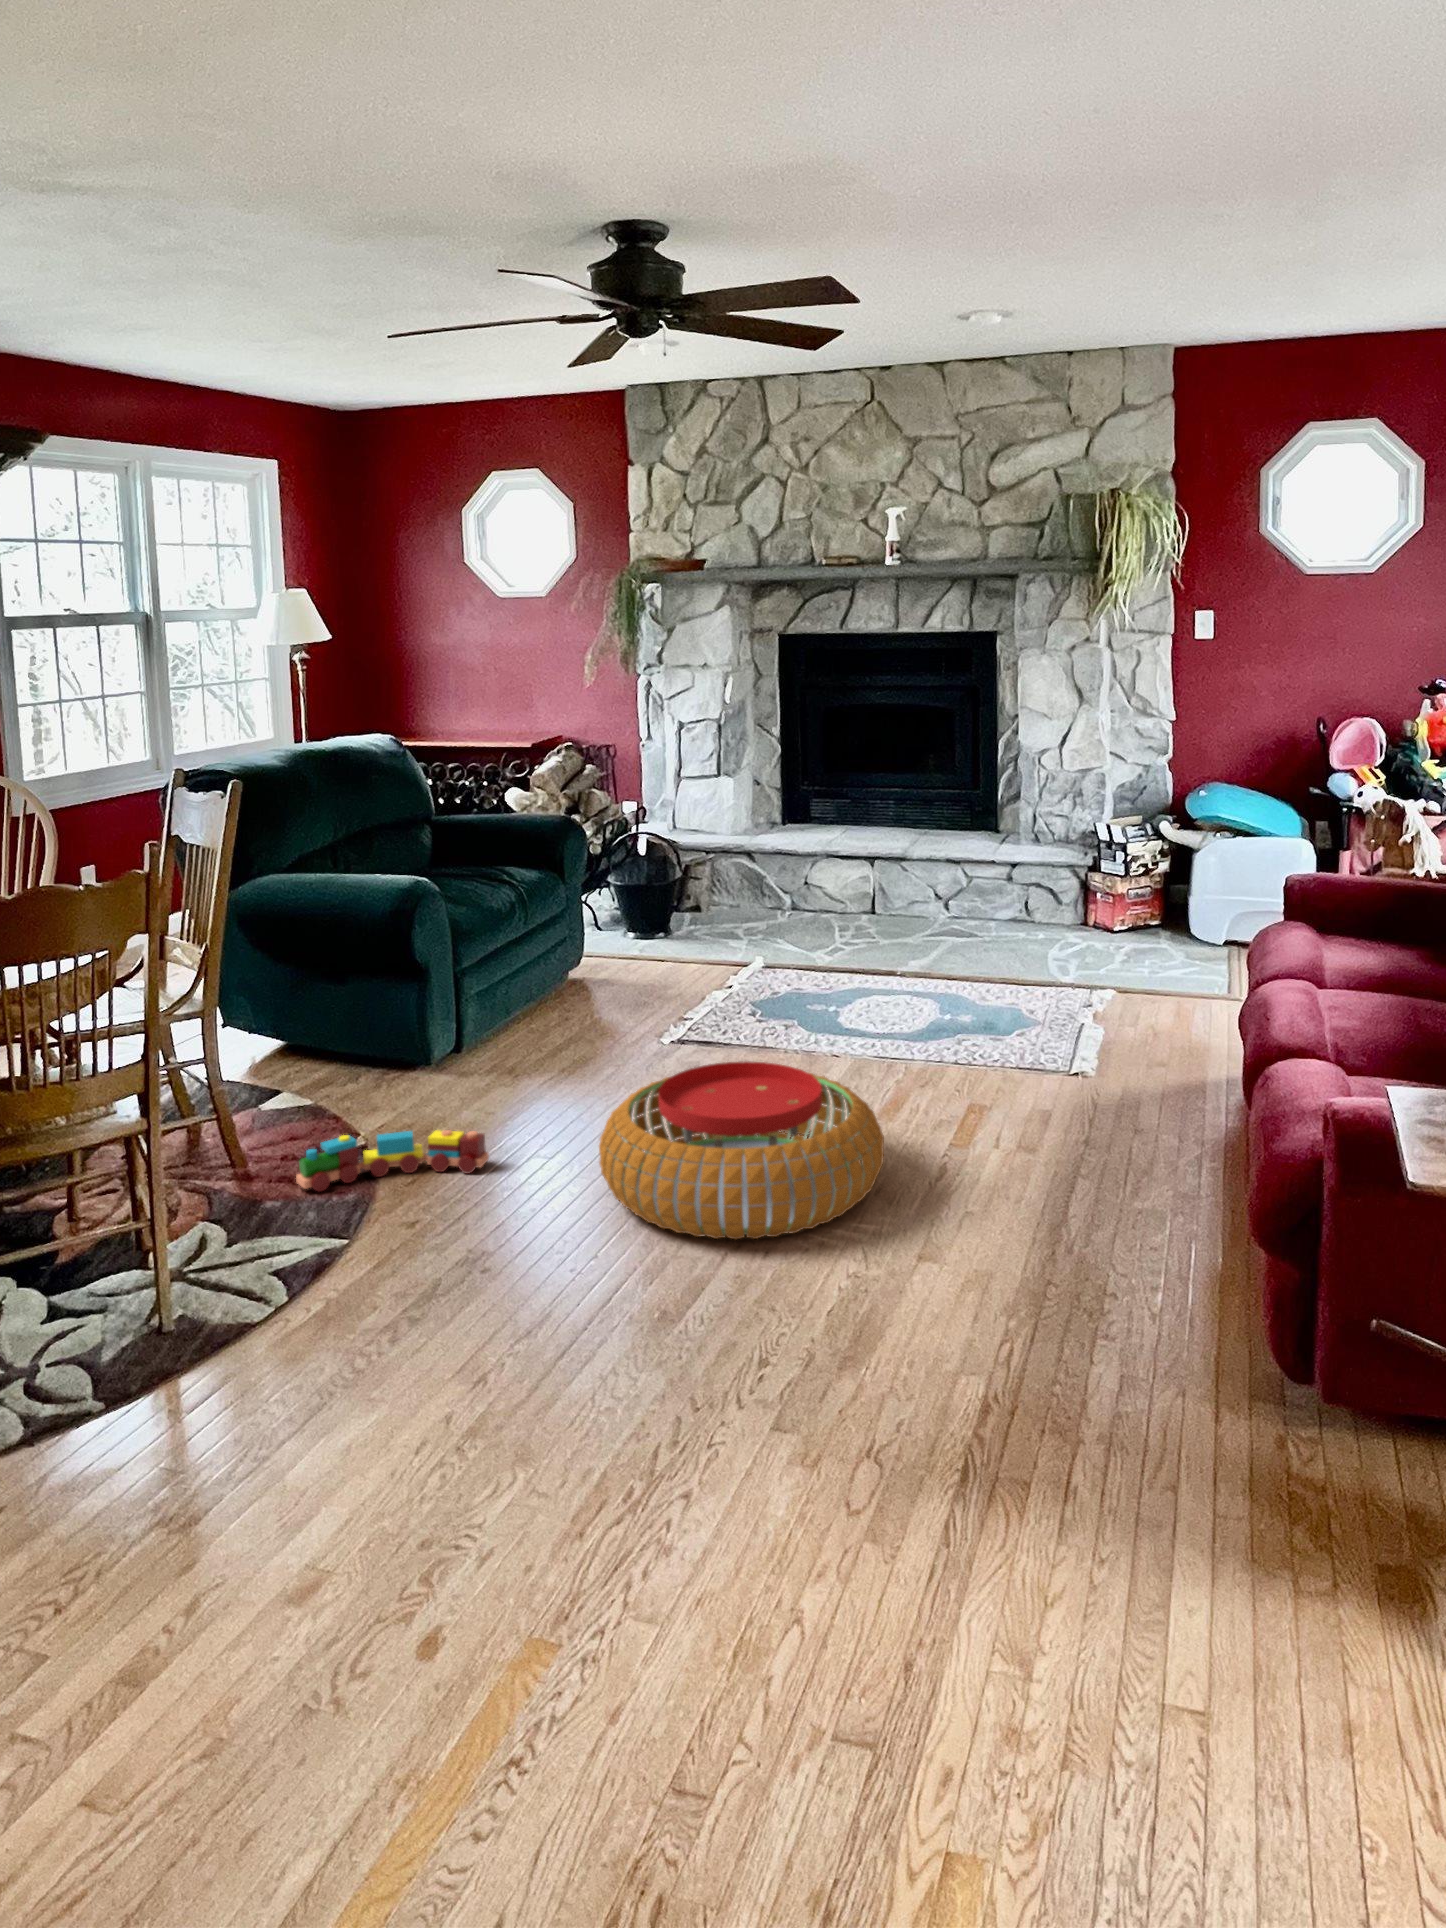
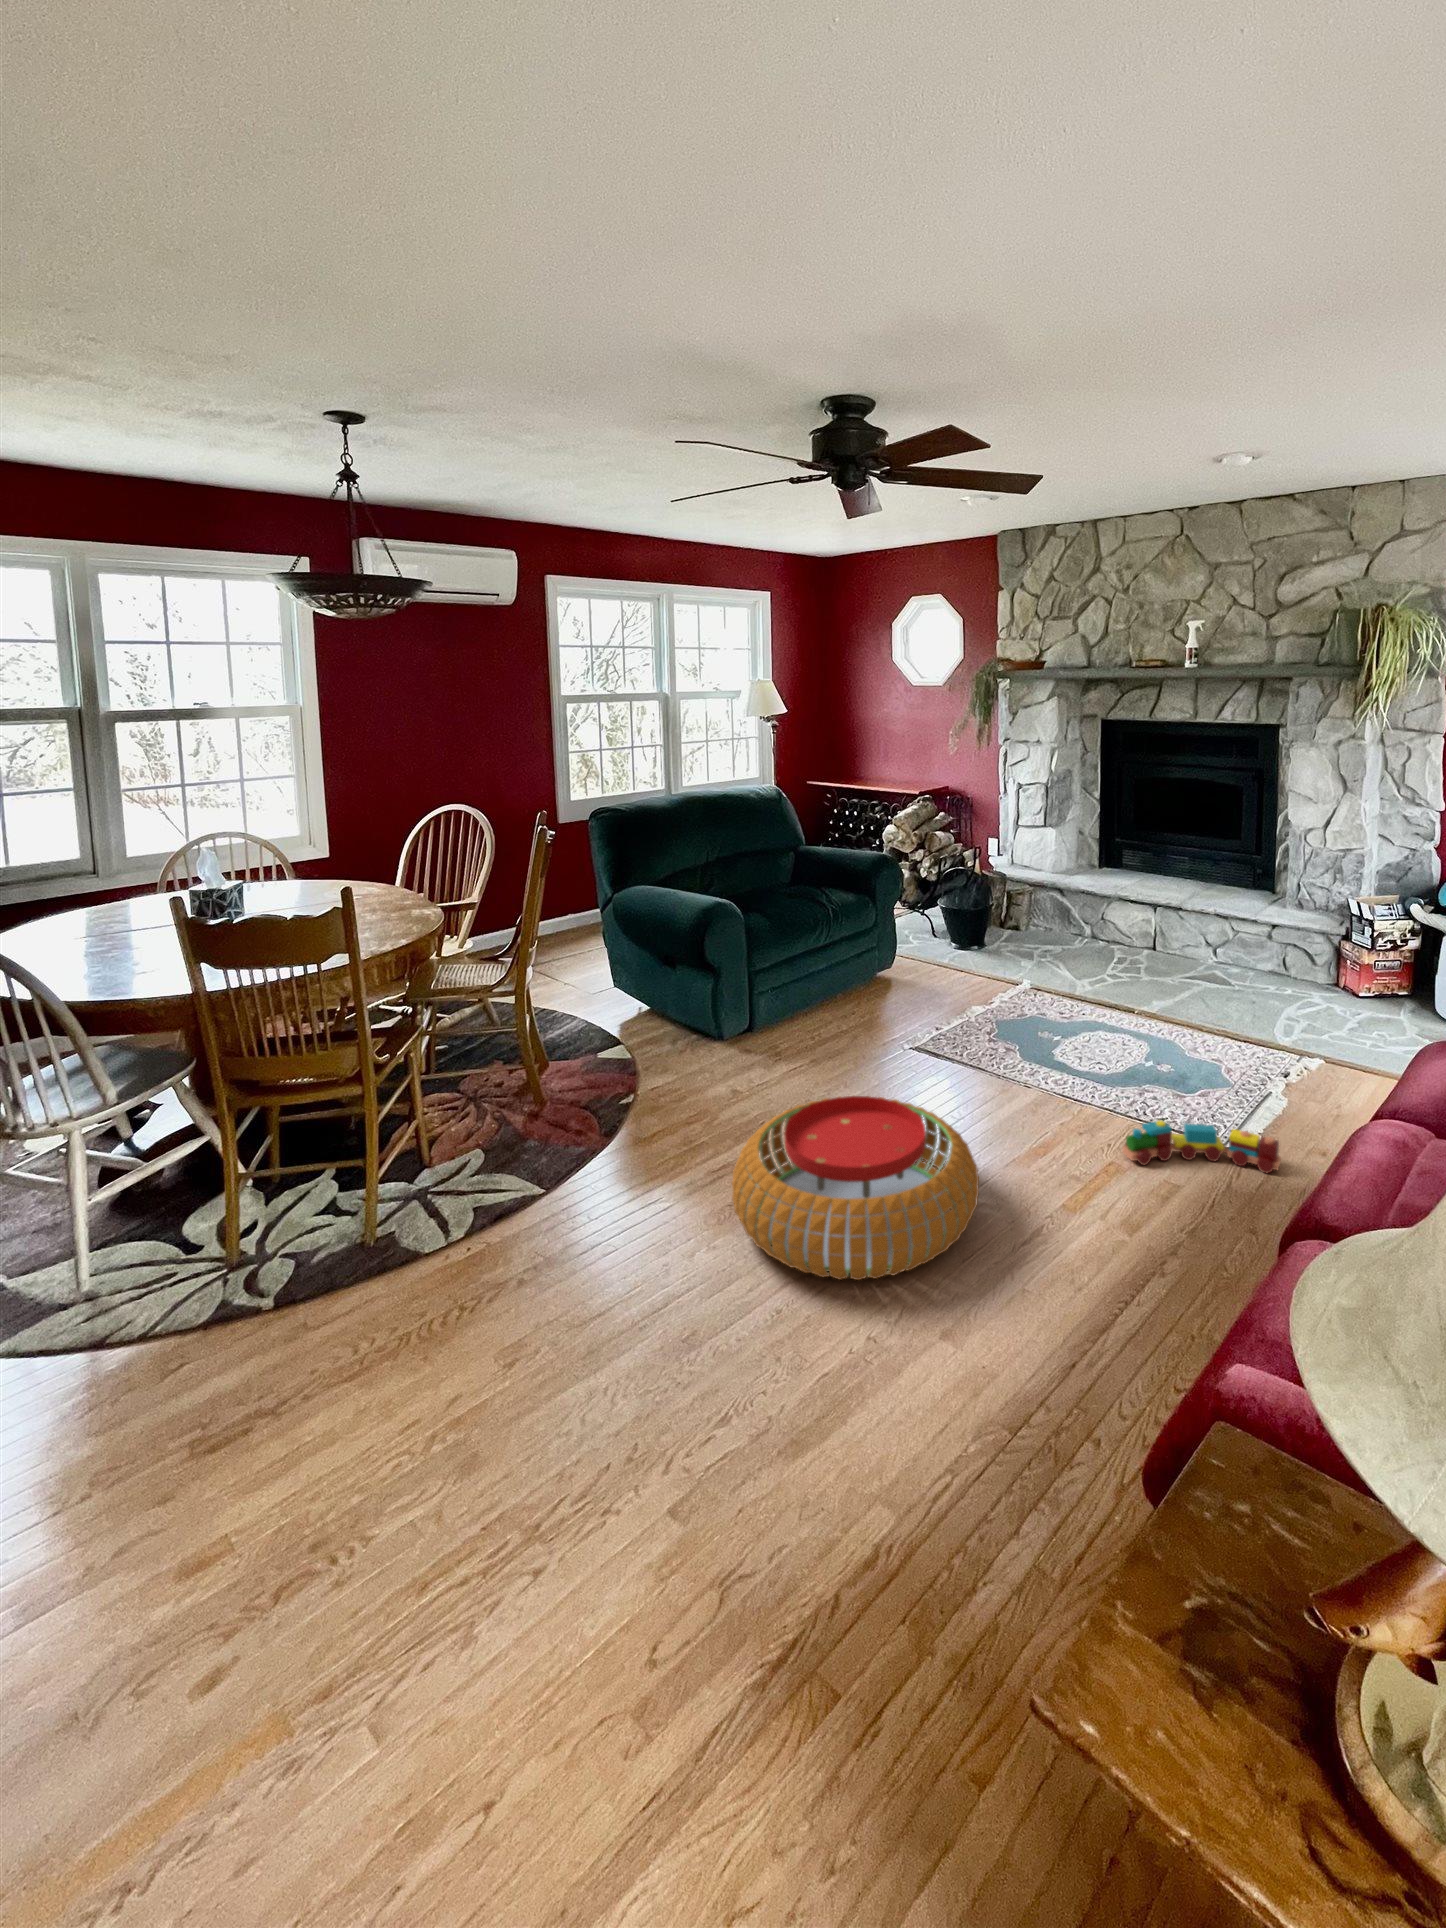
toy train: present [296,1130,489,1191] -> present [1122,1120,1281,1173]

